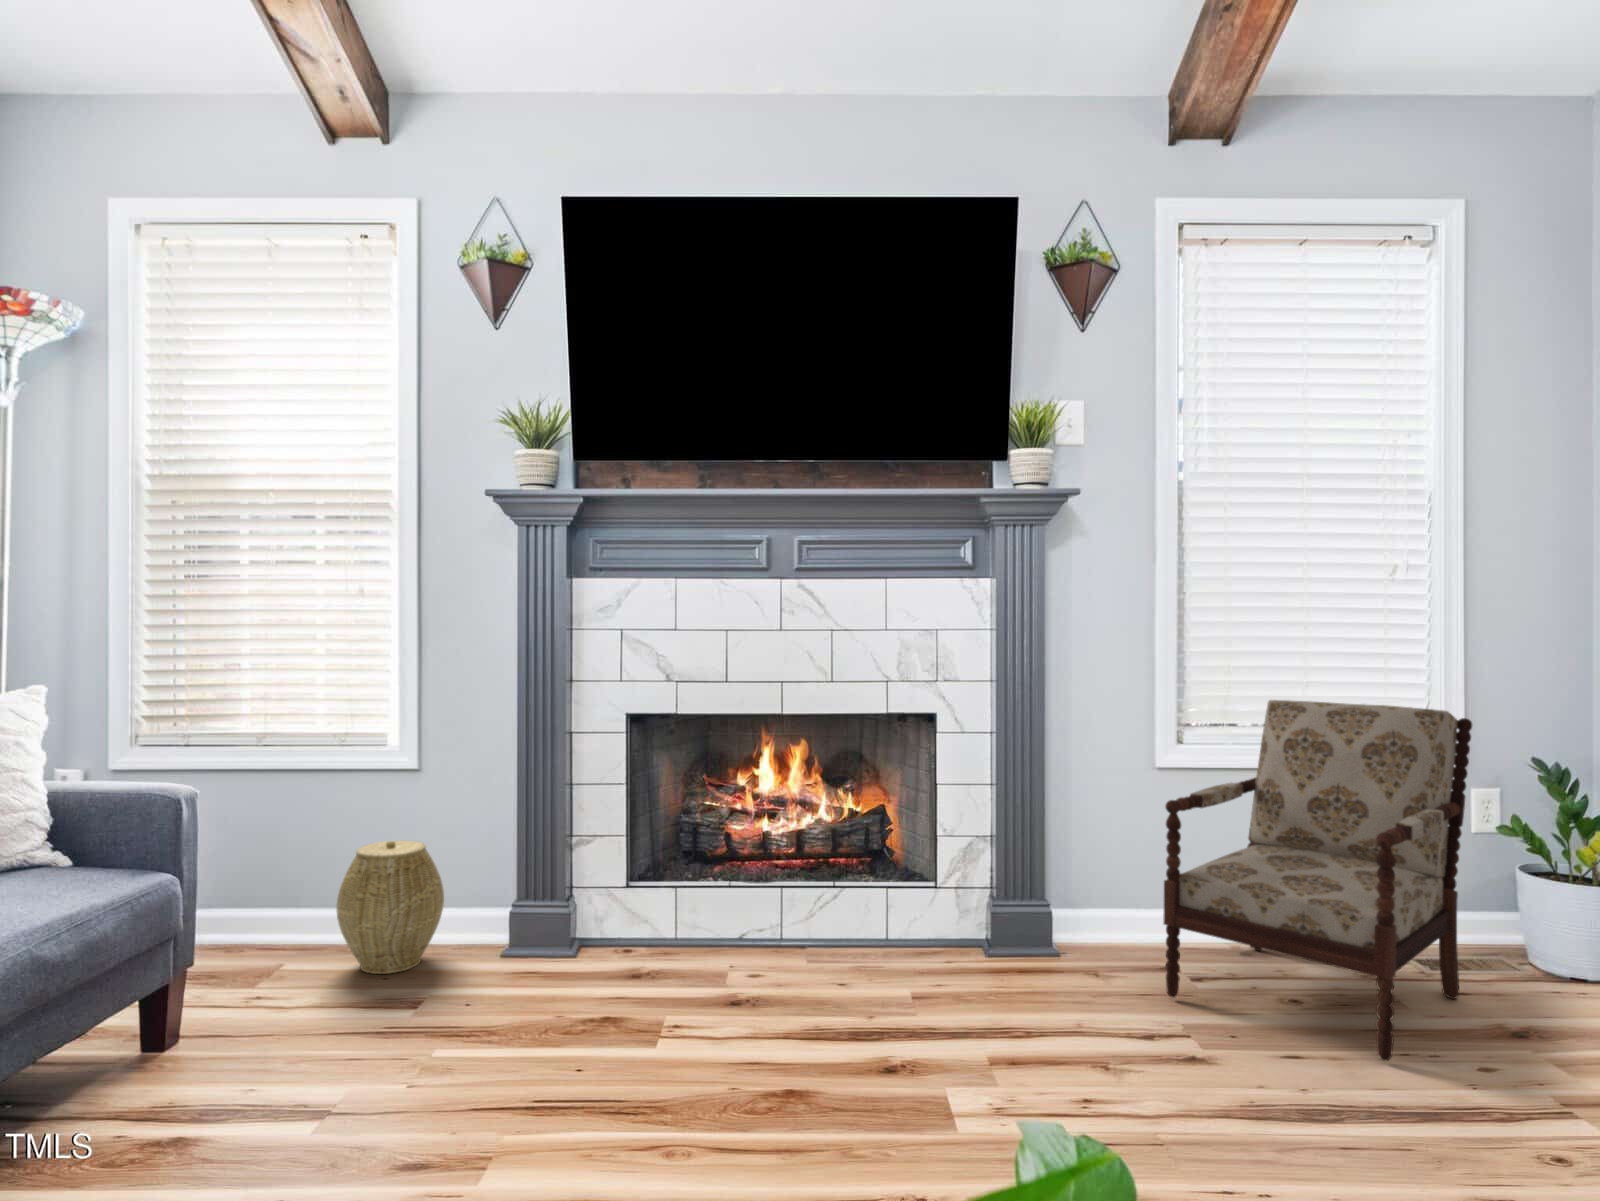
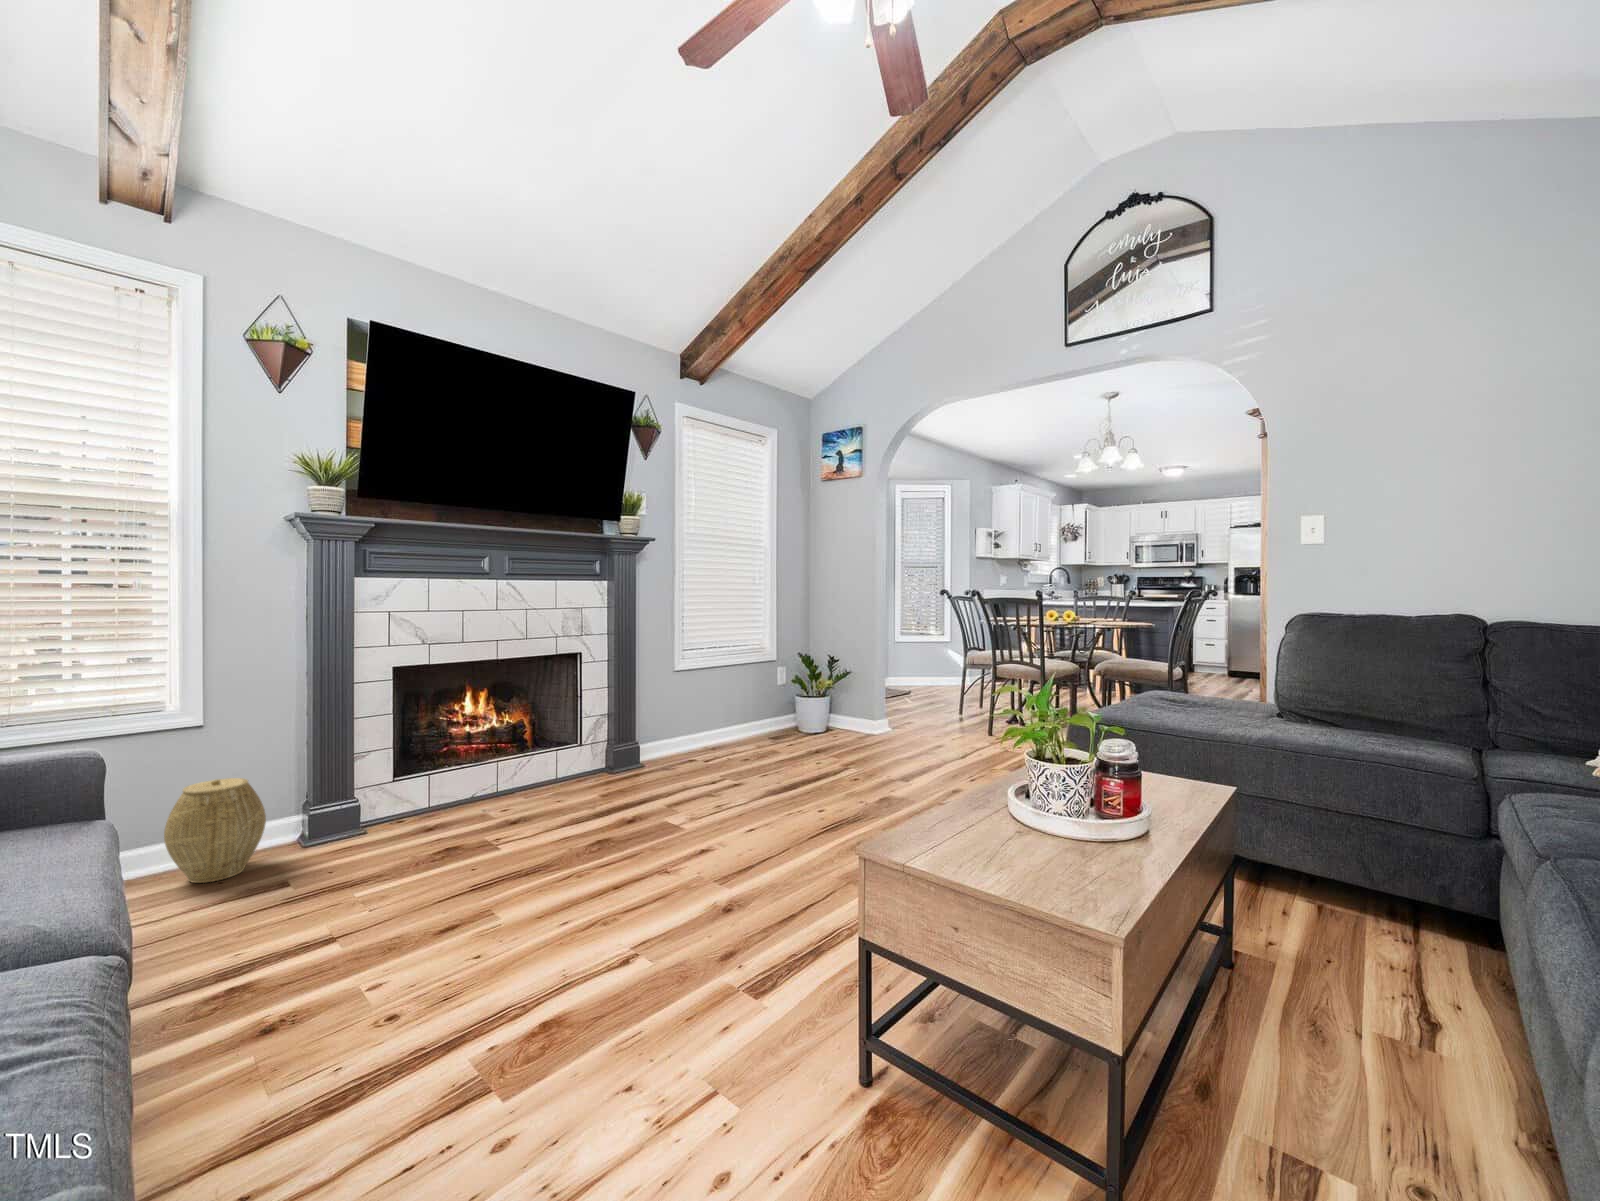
armchair: present [1164,700,1472,1061] -> none [704,634,796,769]

